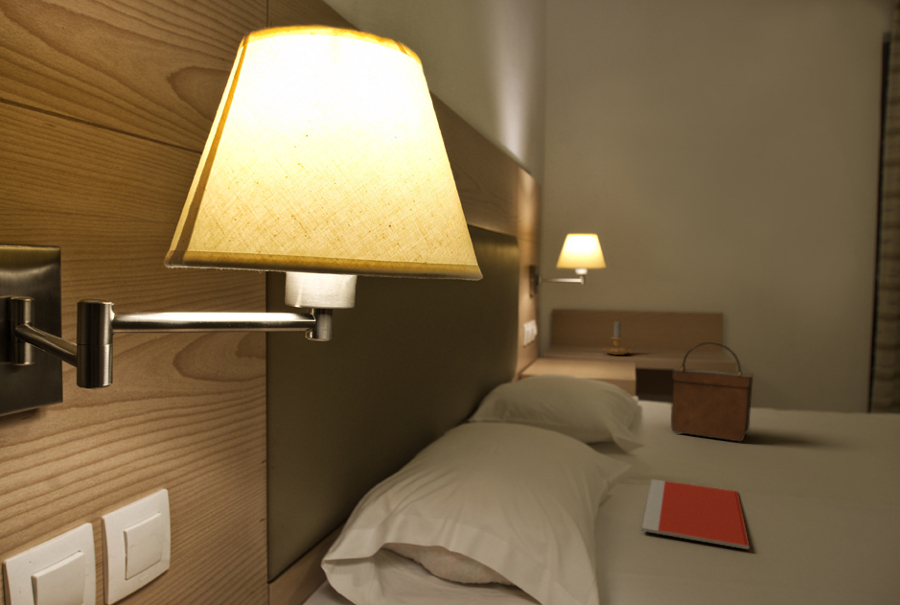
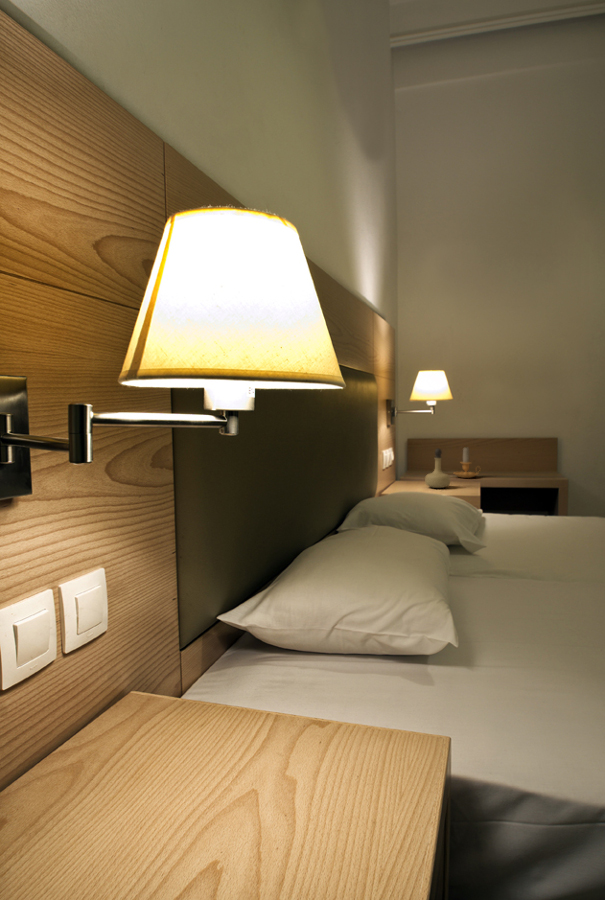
perfume bottle: none [572,322,600,367] -> present [425,449,450,488]
handbag: present [671,342,753,442] -> none [513,461,586,548]
notebook: present [642,479,749,549] -> none [487,578,578,630]

